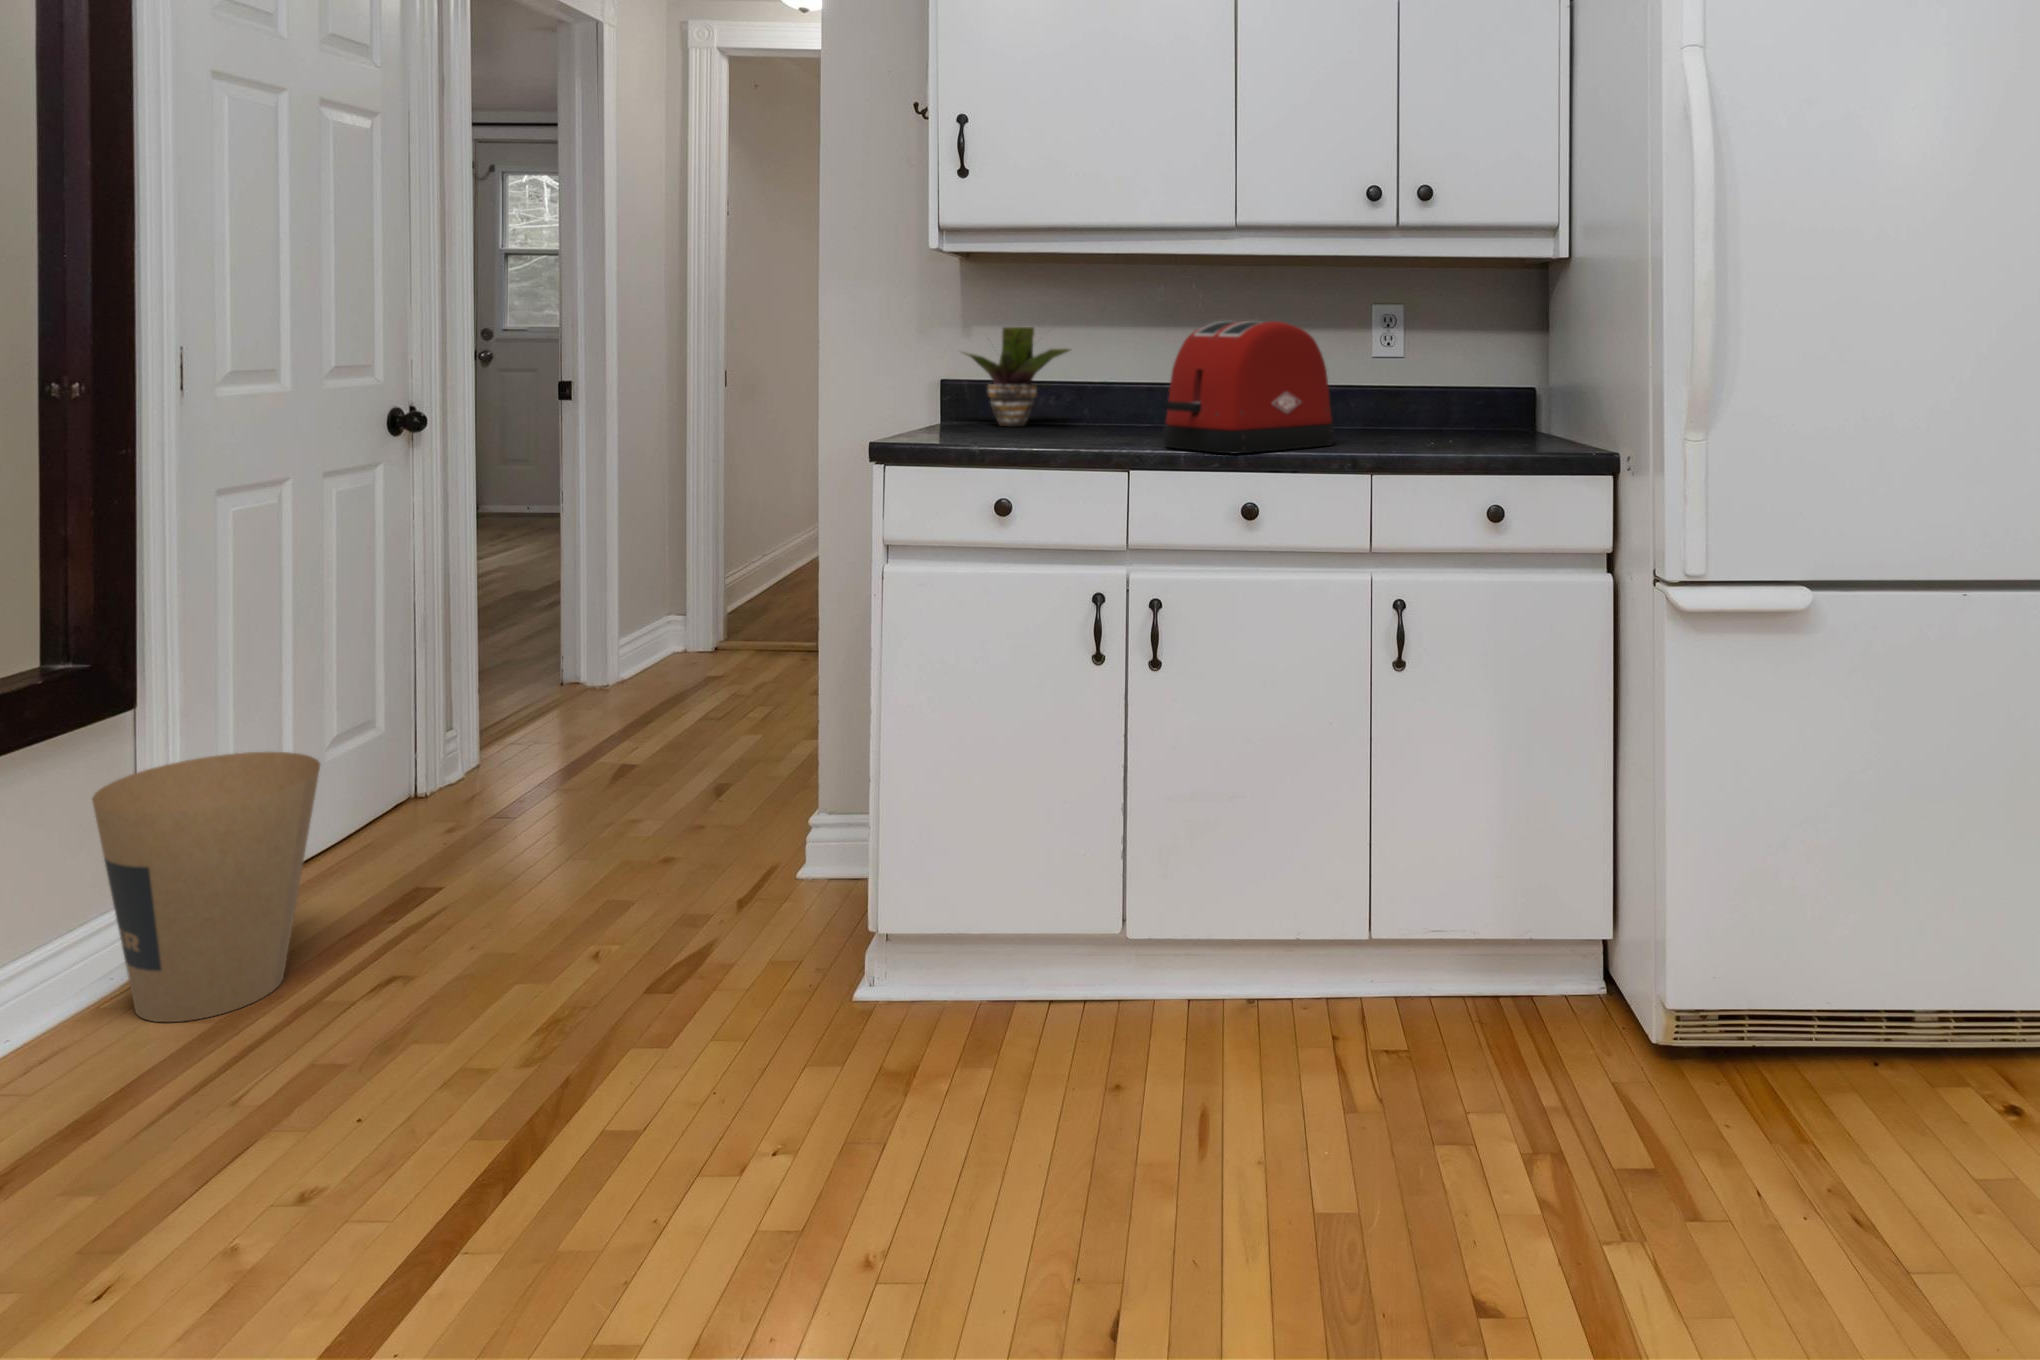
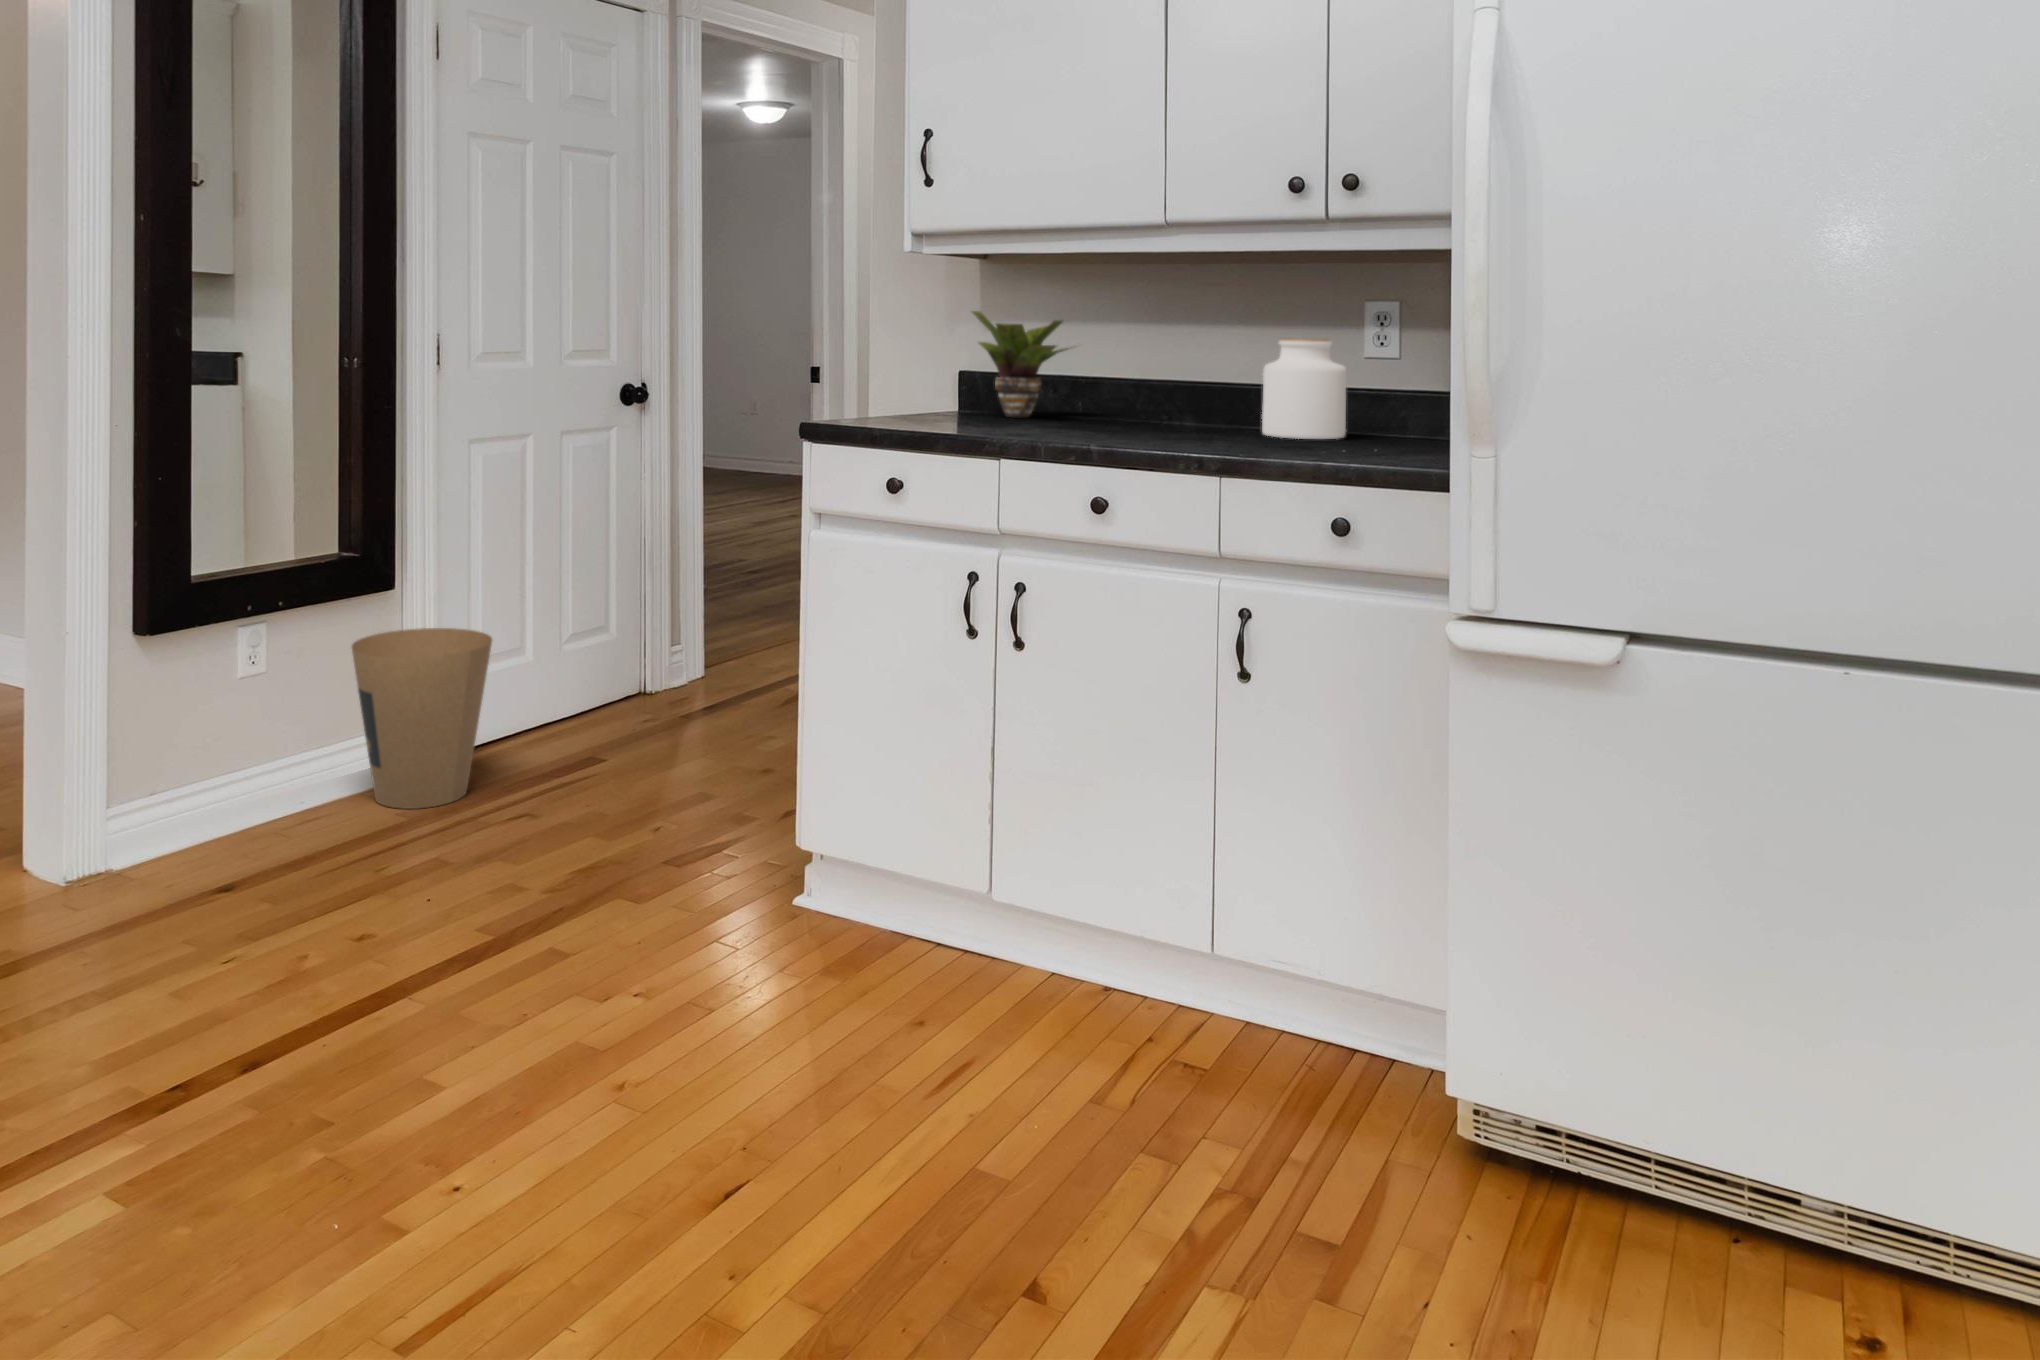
toaster: present [1163,321,1334,454] -> none [1052,318,1238,448]
jar: none [1296,338,1372,433] -> present [1262,339,1346,439]

